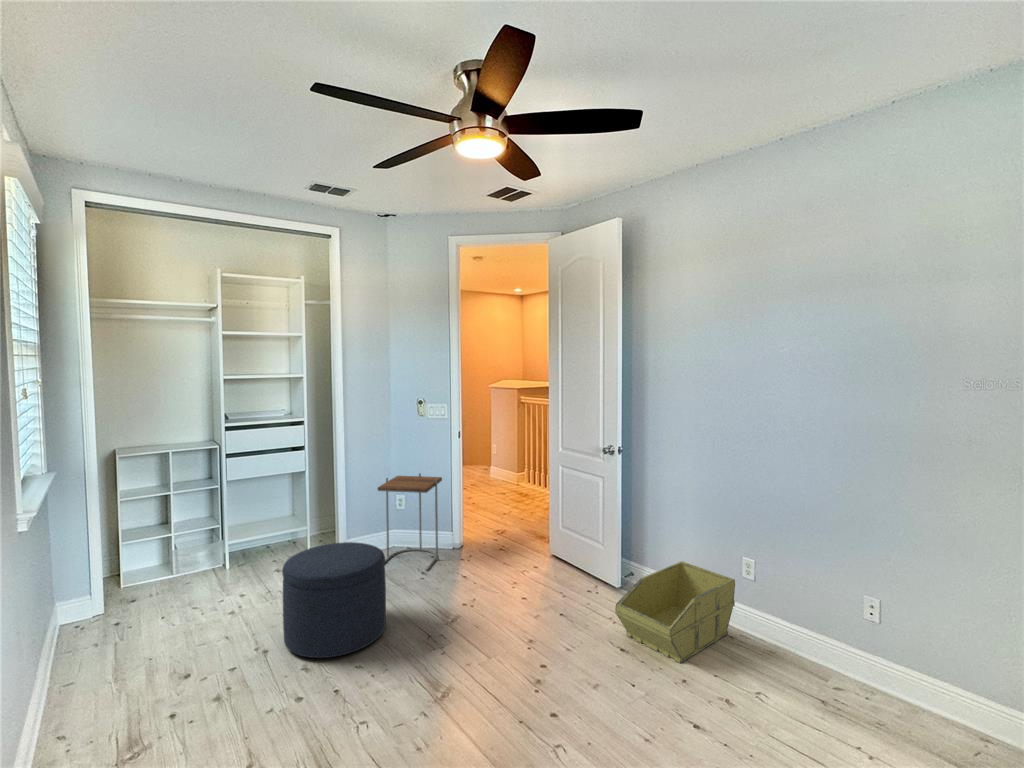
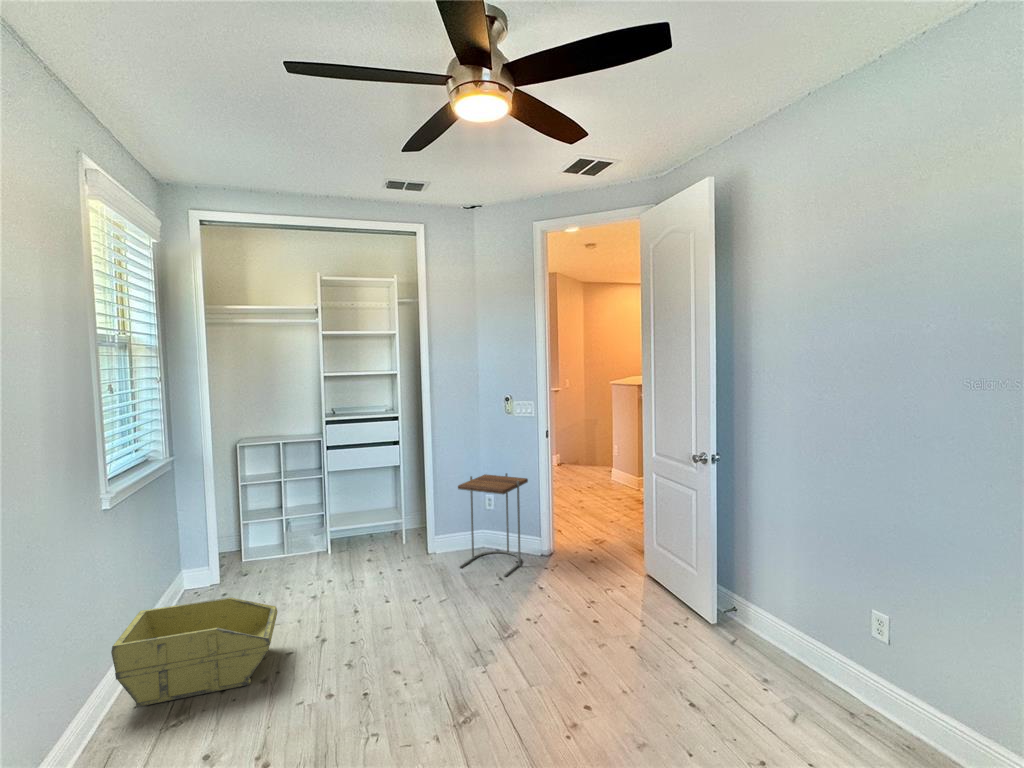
ottoman: present [282,542,386,658] -> none [338,540,441,657]
storage bin: present [615,561,735,663] -> present [111,598,278,707]

